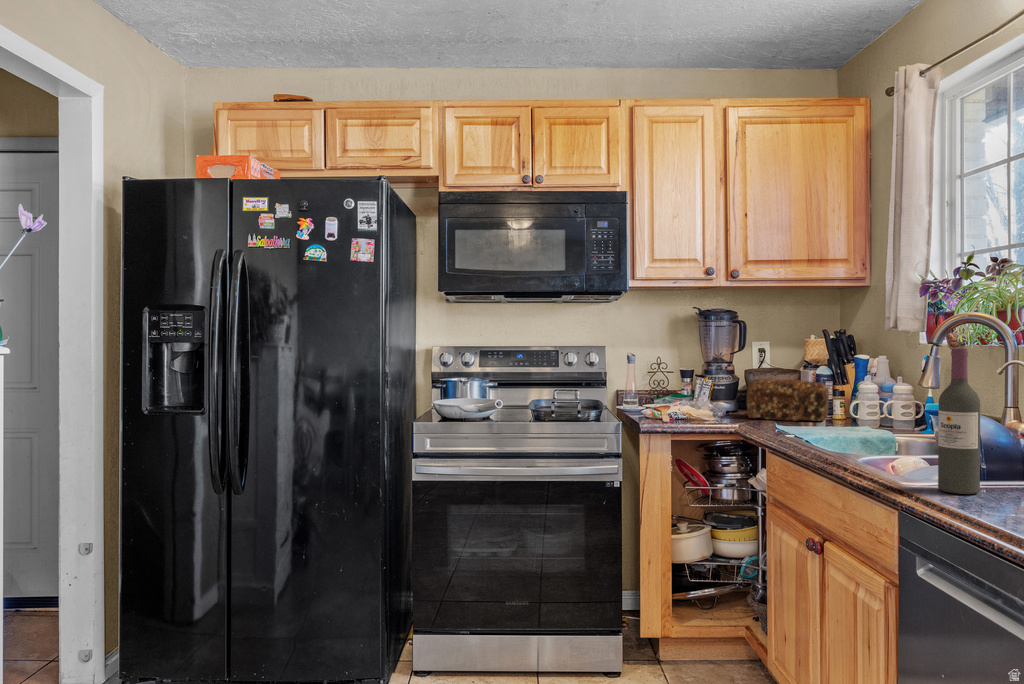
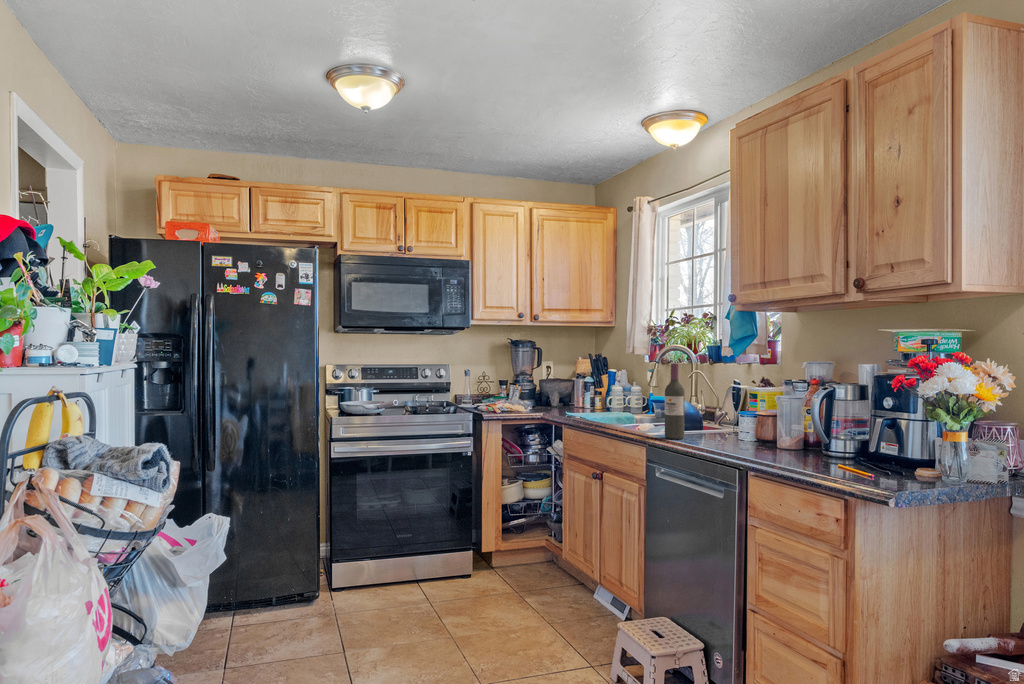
bread loaf: present [747,379,829,421] -> none [545,385,593,410]

